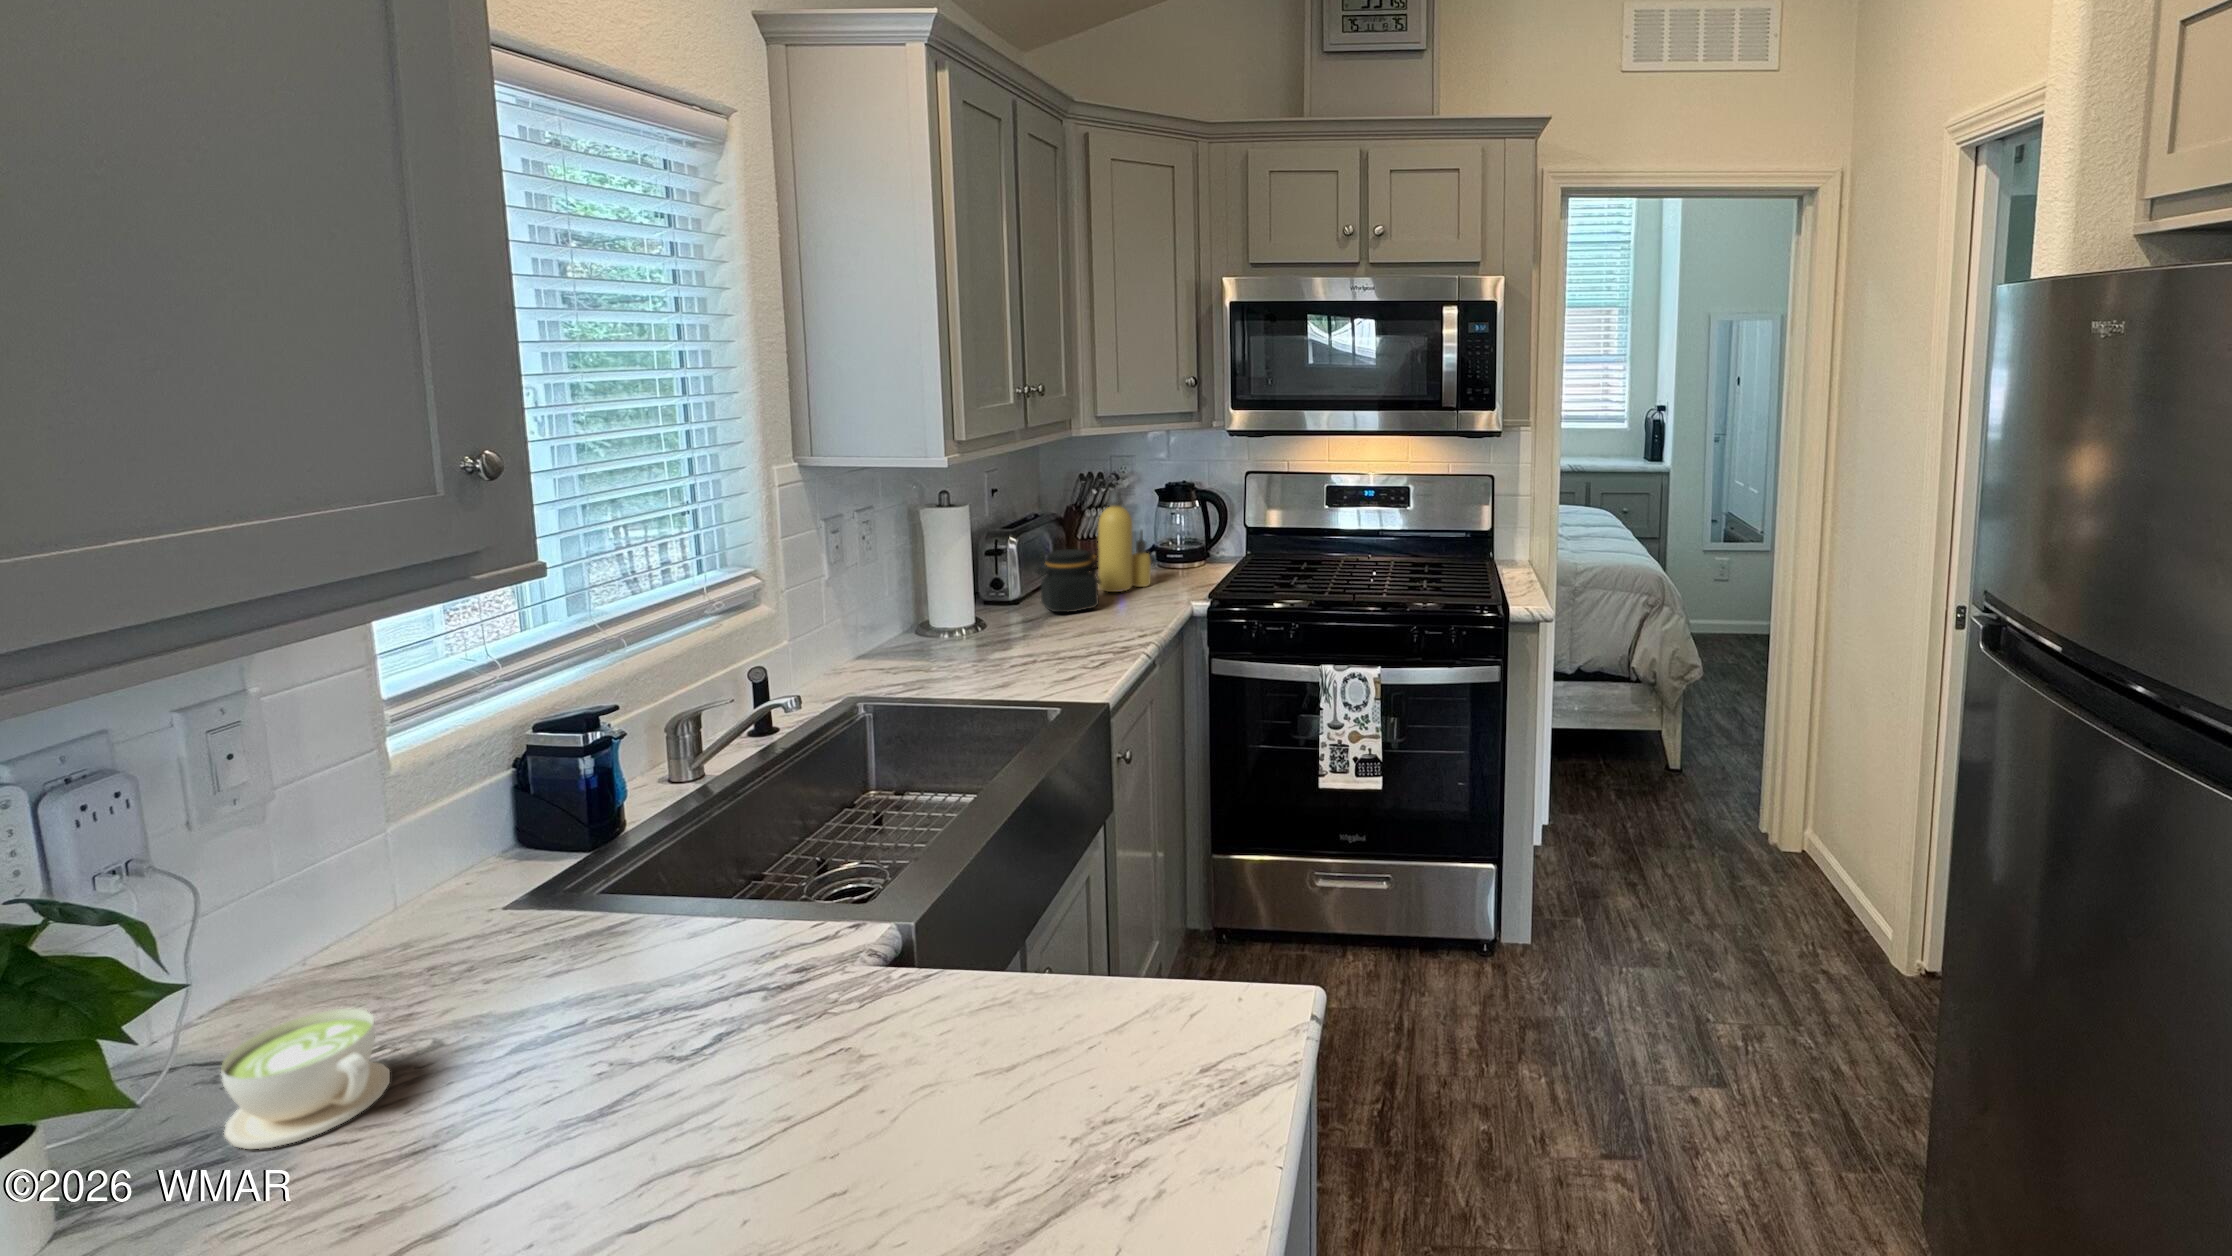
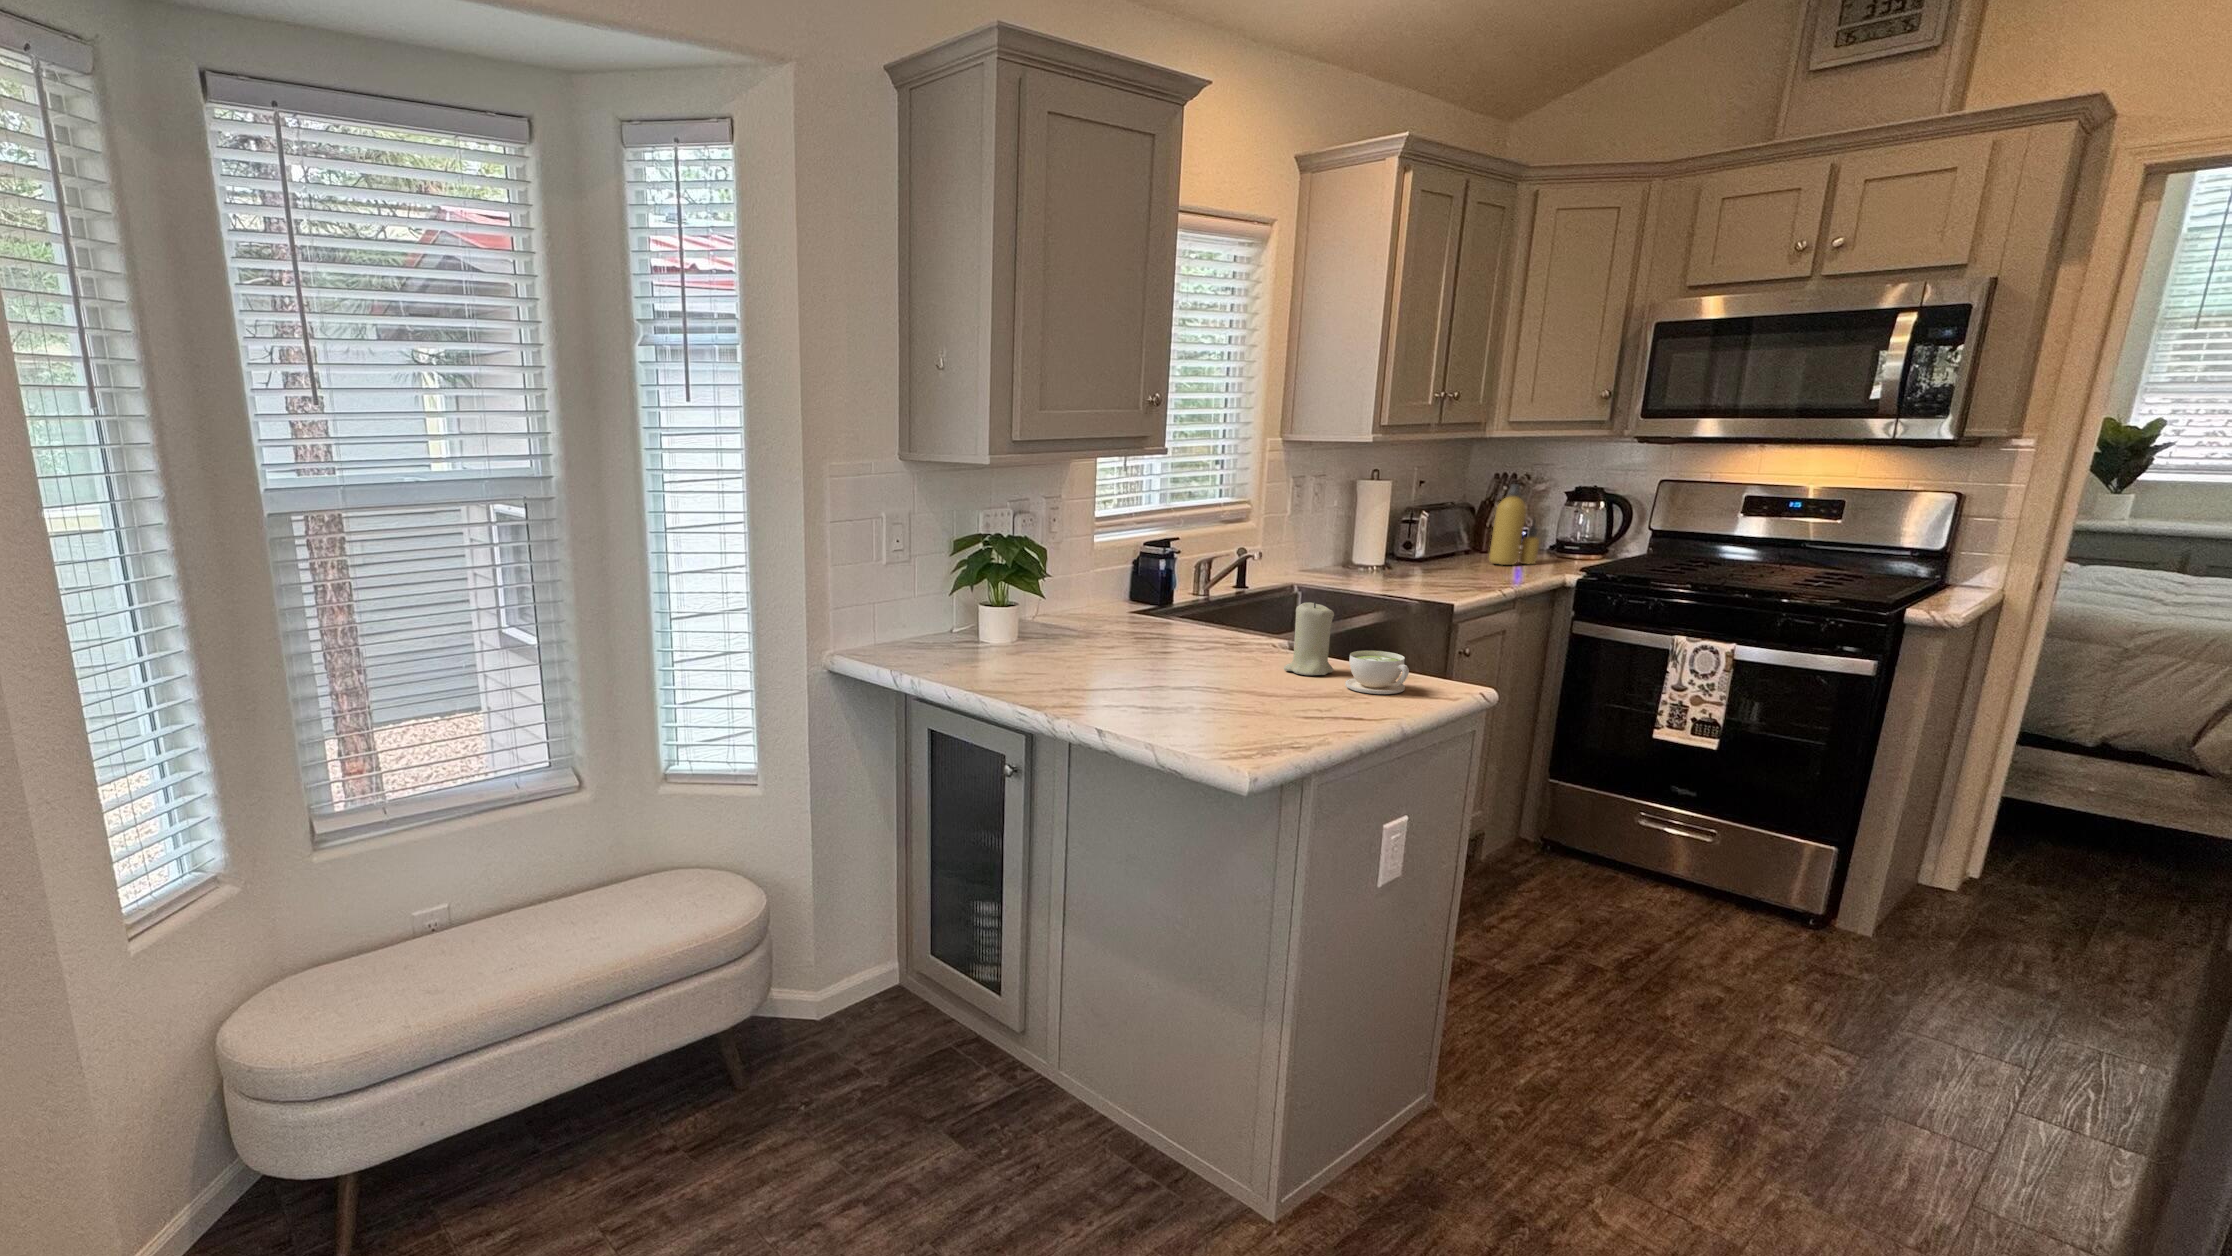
jar: present [1037,549,1101,612] -> none [1434,525,1488,571]
candle: none [912,921,1024,1111] -> present [1284,601,1334,675]
coffee cup: present [221,1009,390,1149] -> present [1345,651,1409,694]

